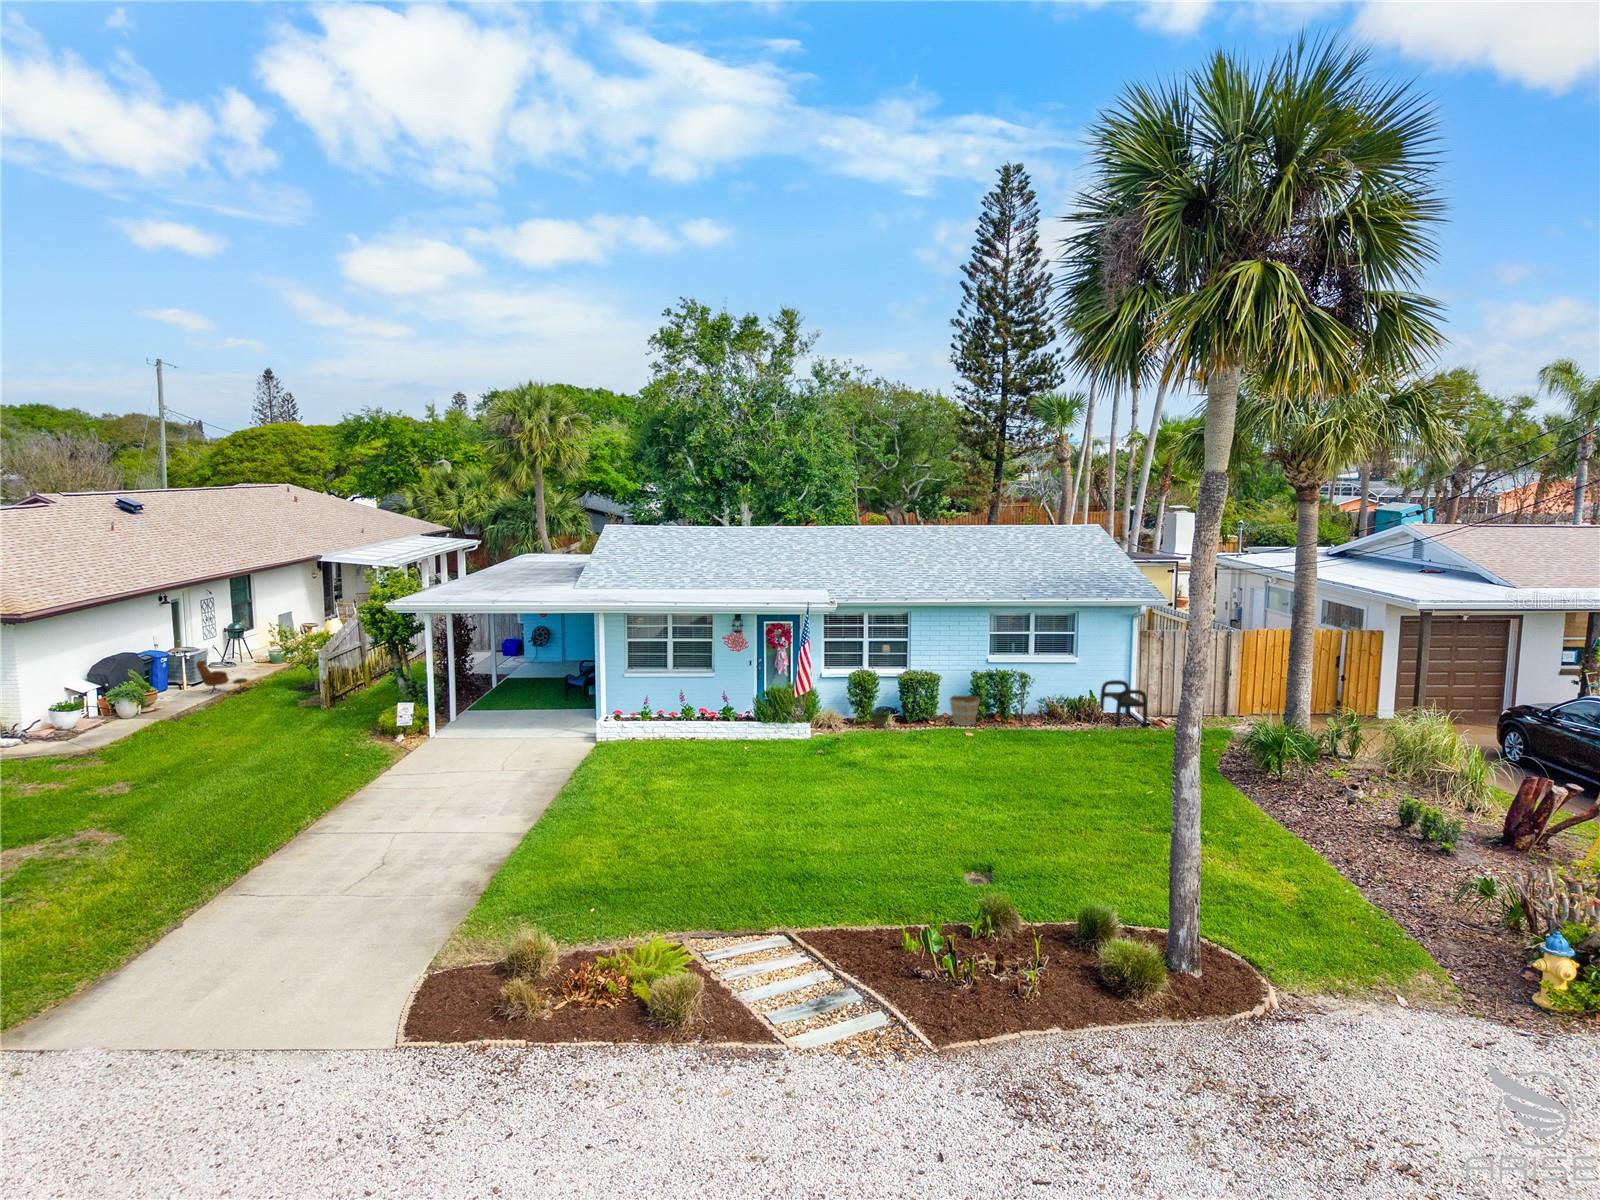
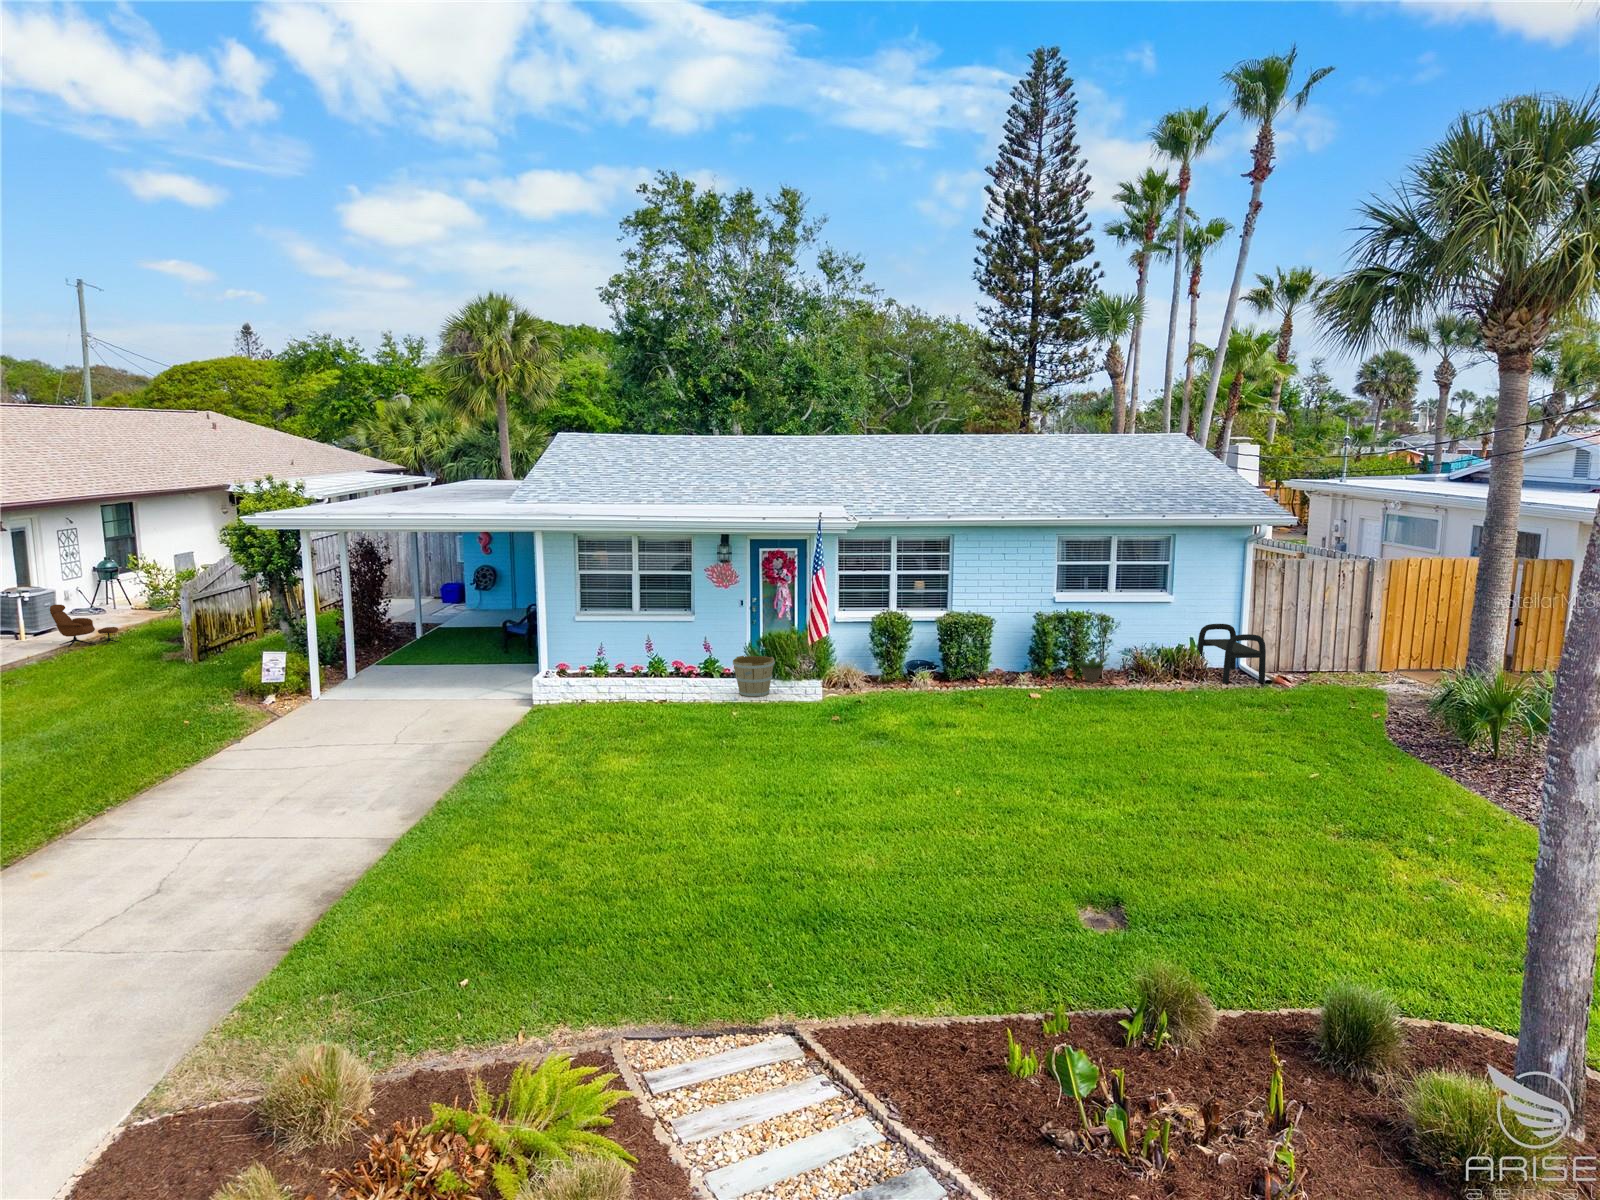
wooden bucket: present [950,696,980,726] -> present [733,656,775,697]
decorative plant: present [869,709,890,728] -> present [1076,657,1106,682]

